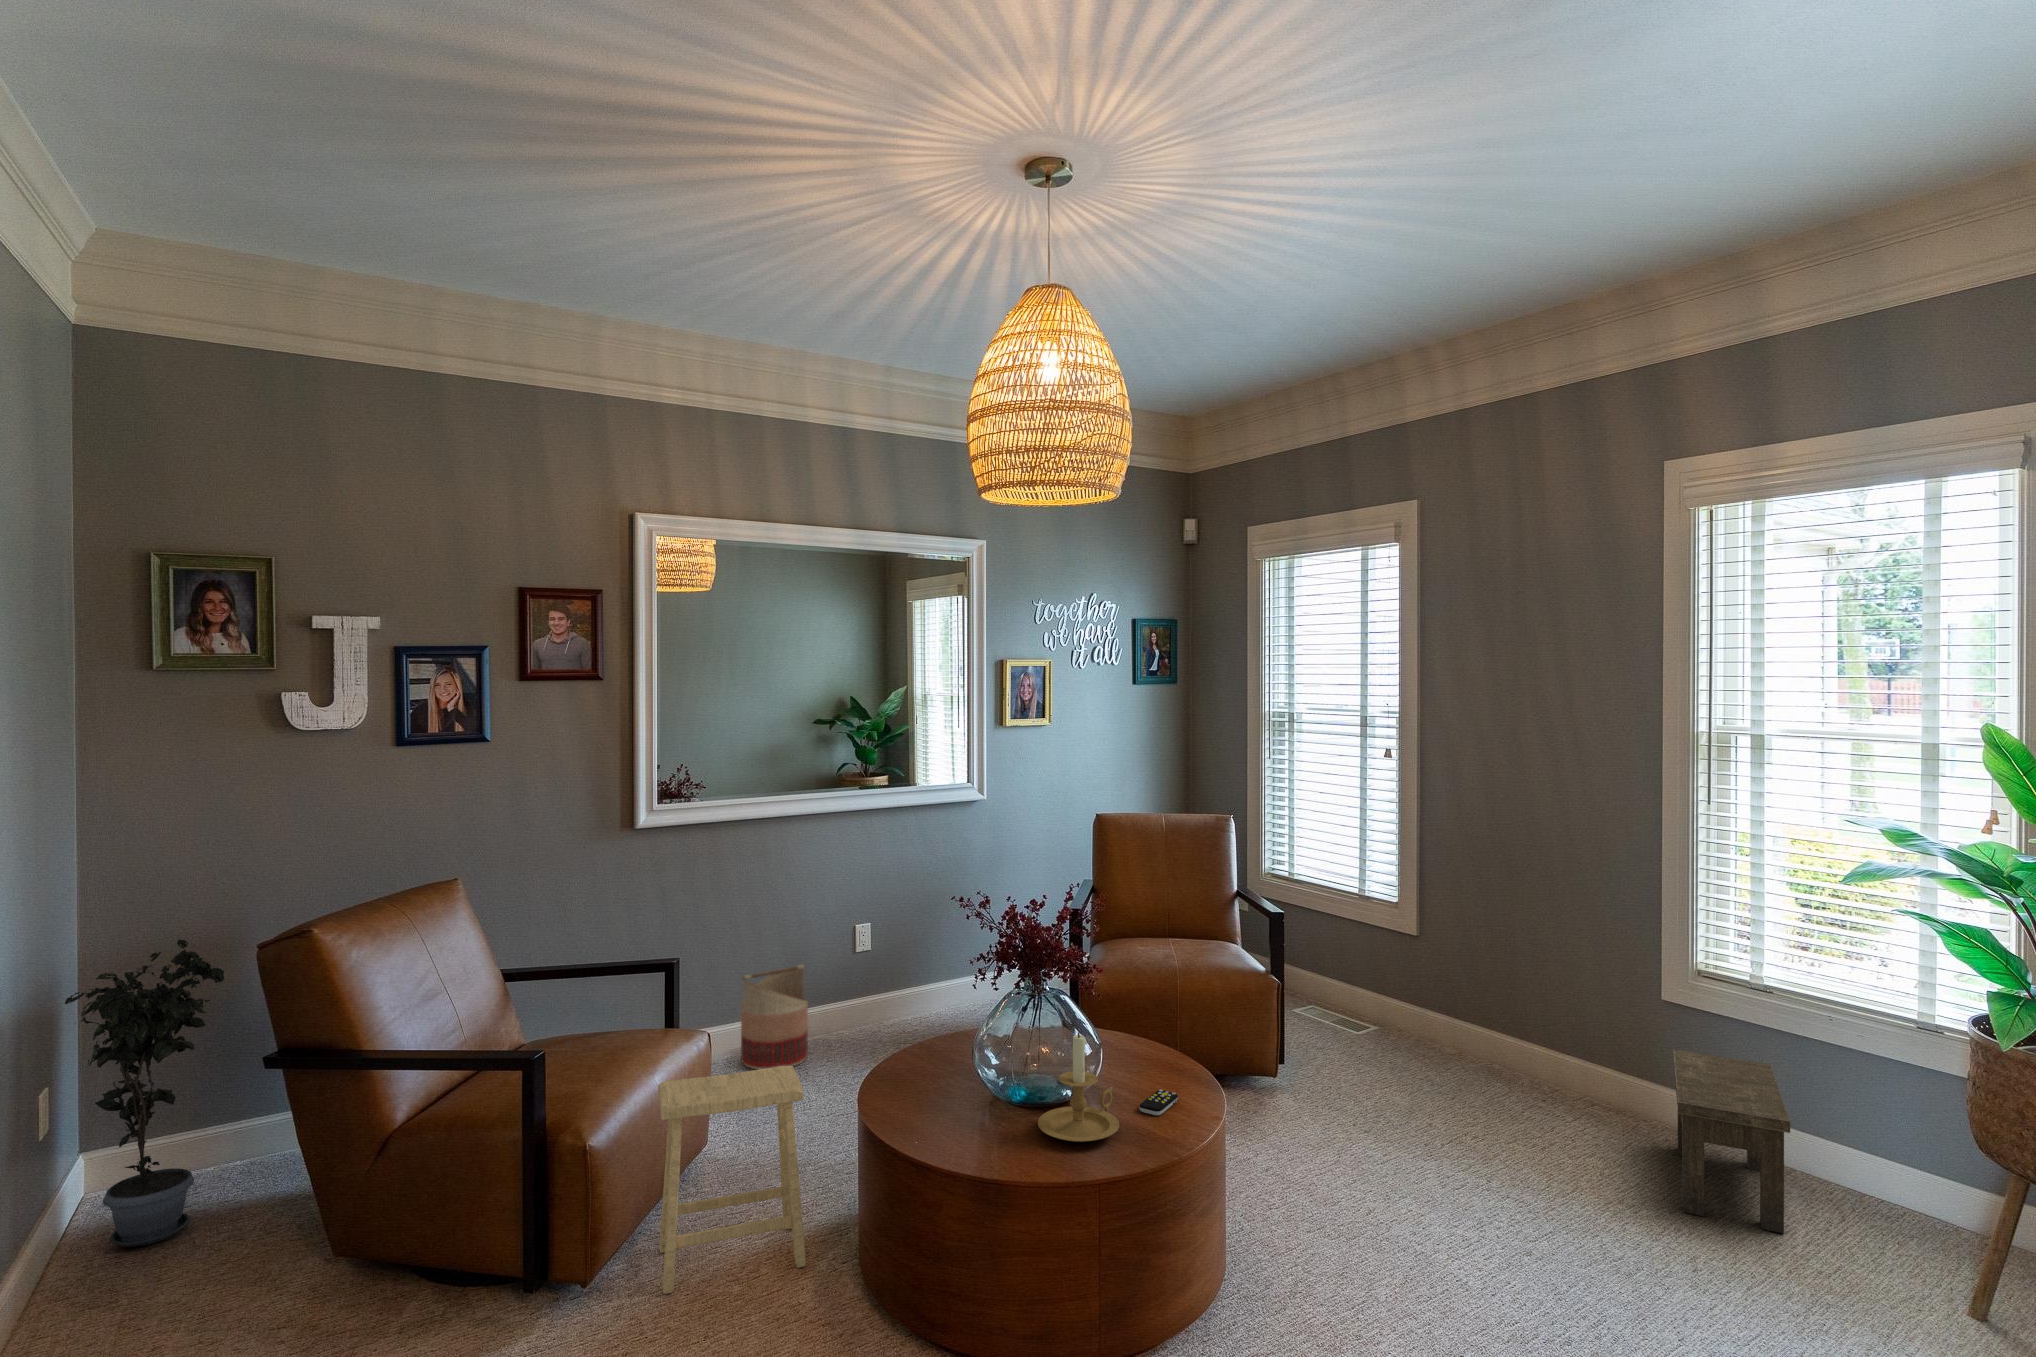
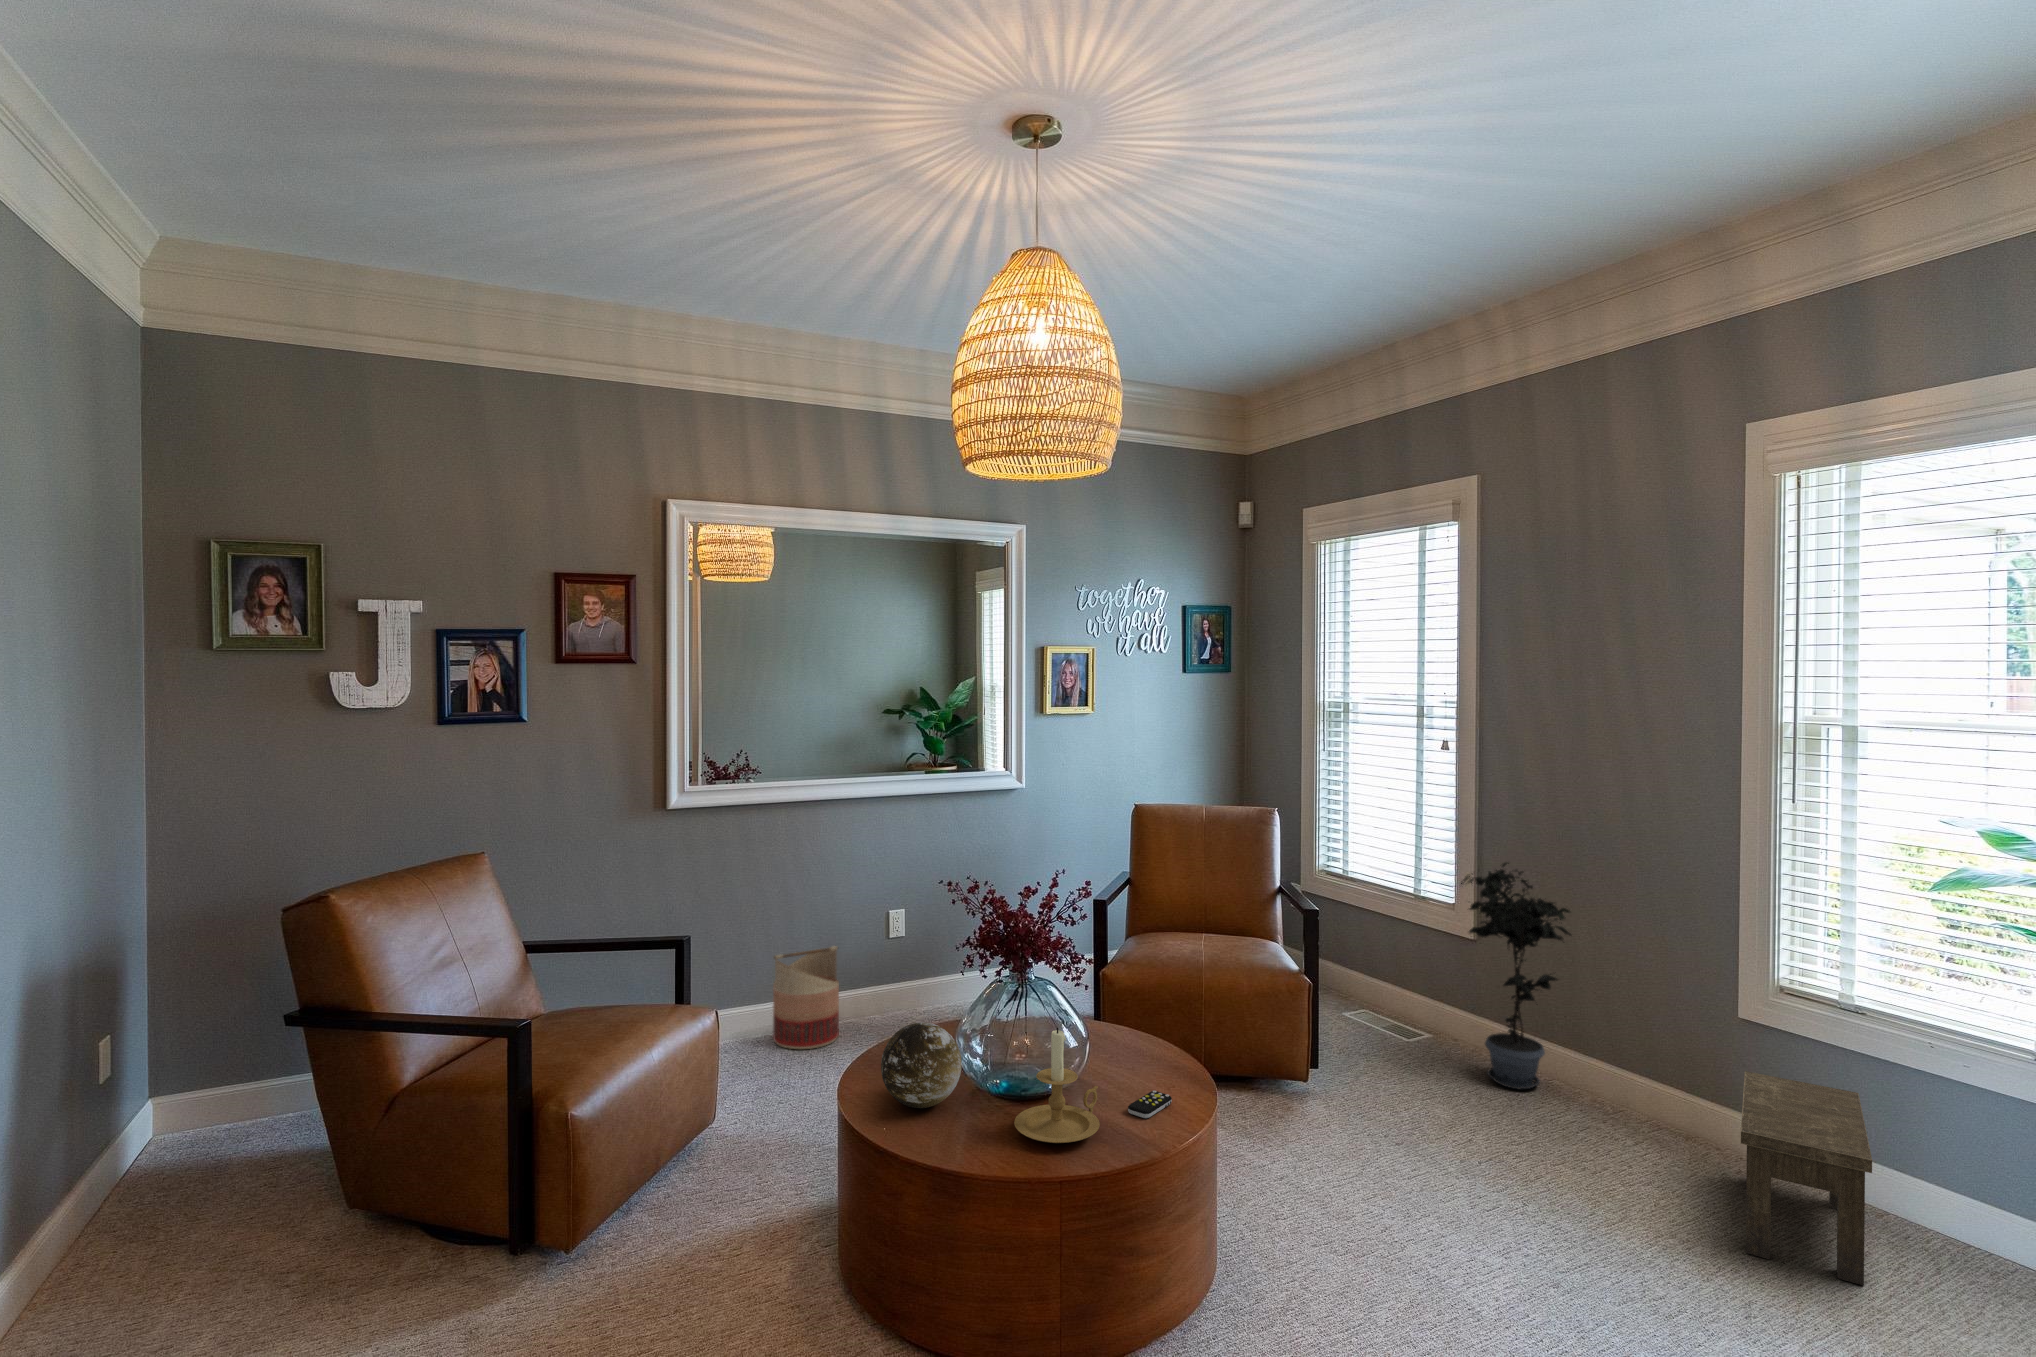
potted plant: present [65,939,224,1247] -> present [1461,863,1571,1090]
decorative orb: none [902,1033,980,1116] -> present [881,1022,961,1108]
footstool: present [658,1066,806,1294] -> none [642,1048,788,1272]

